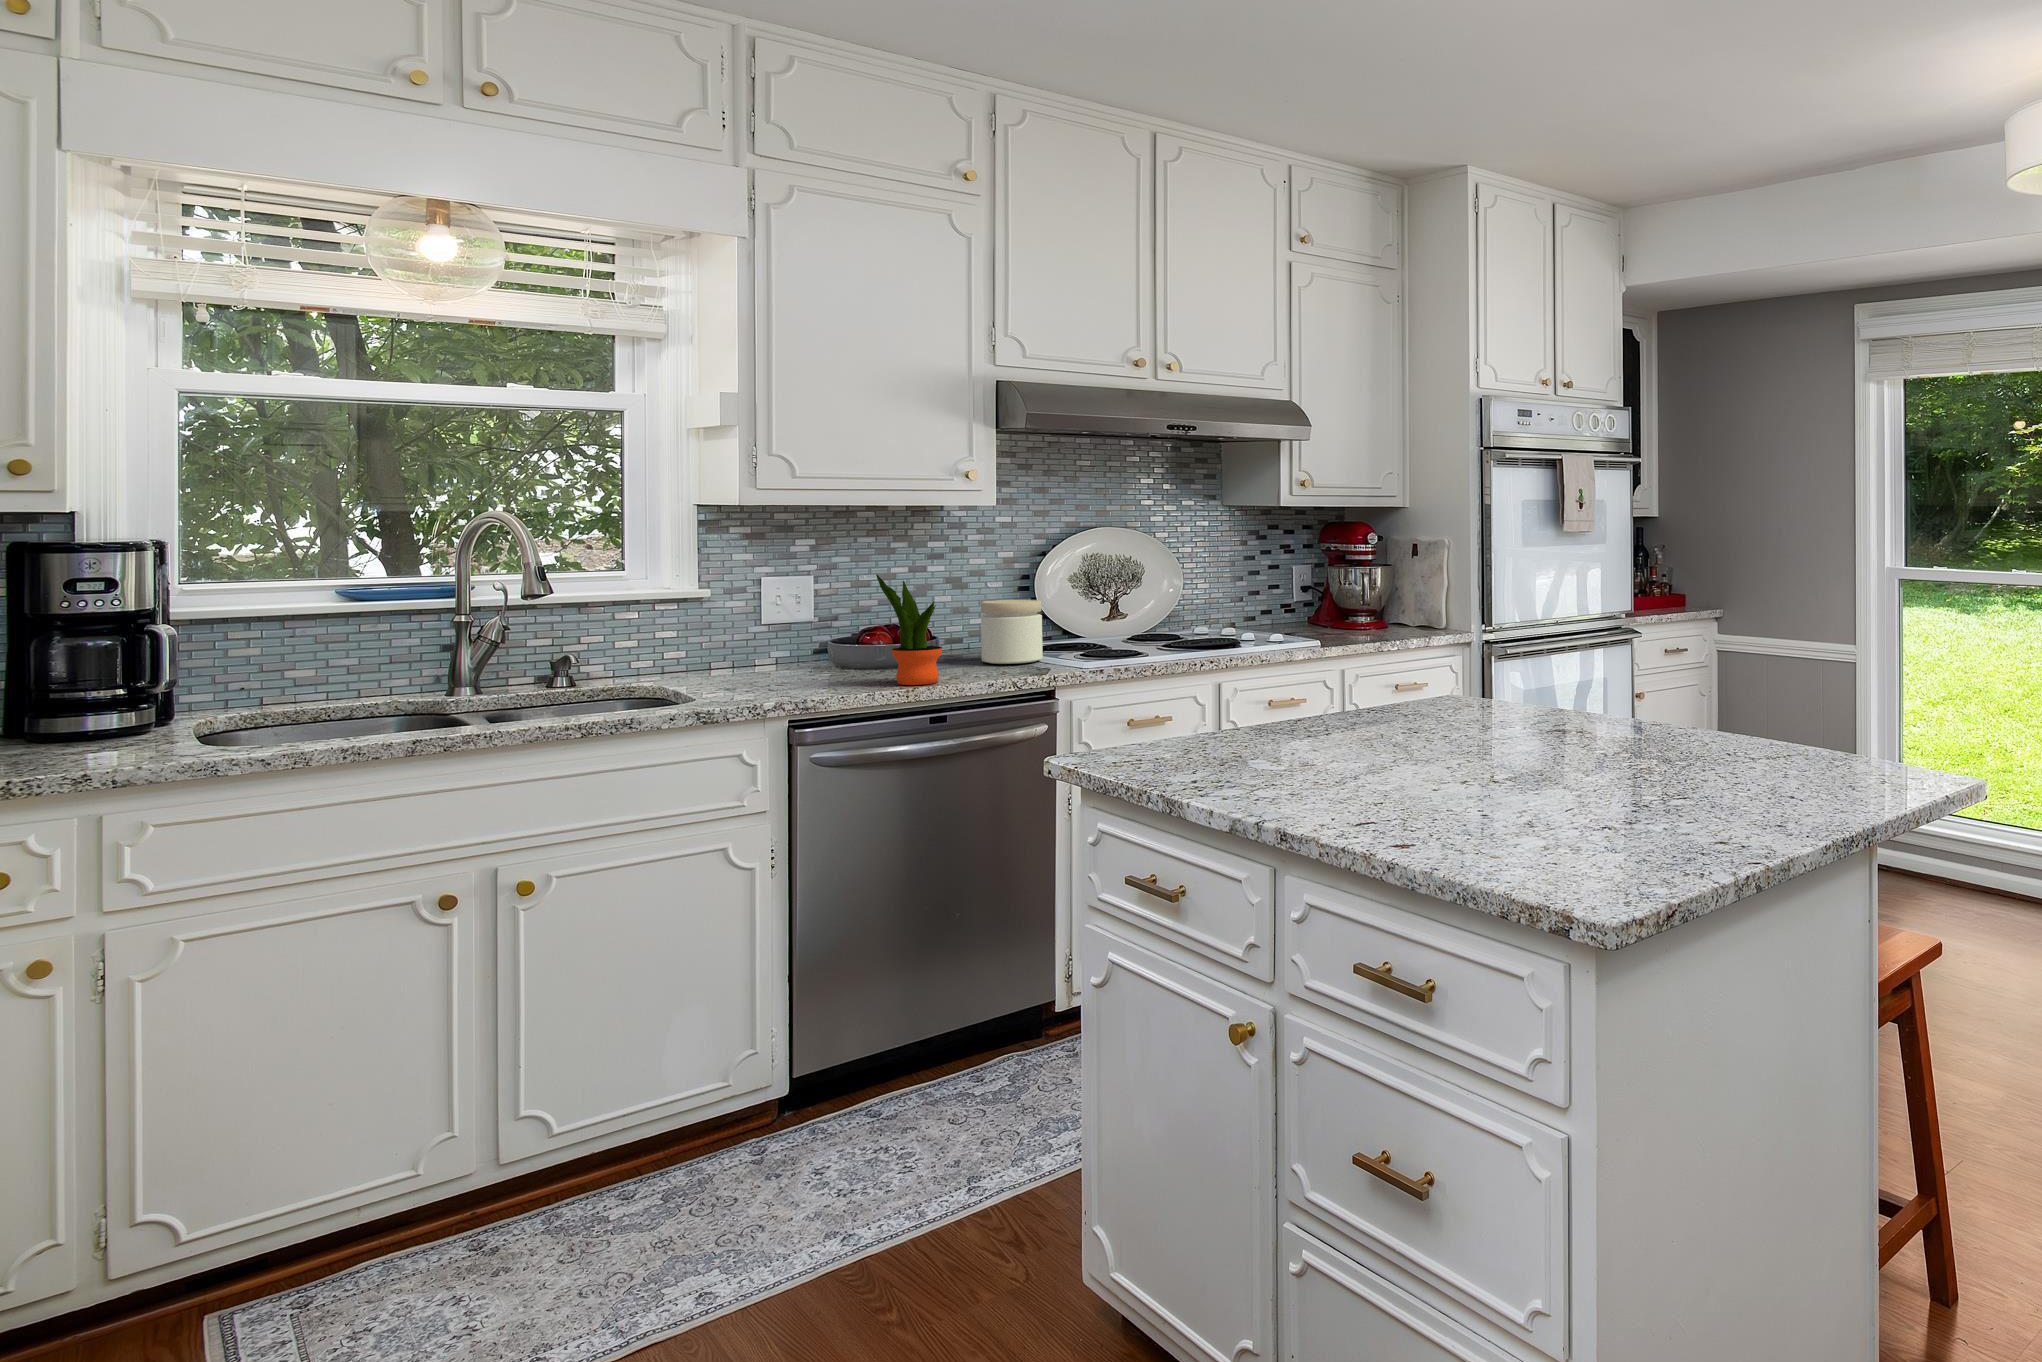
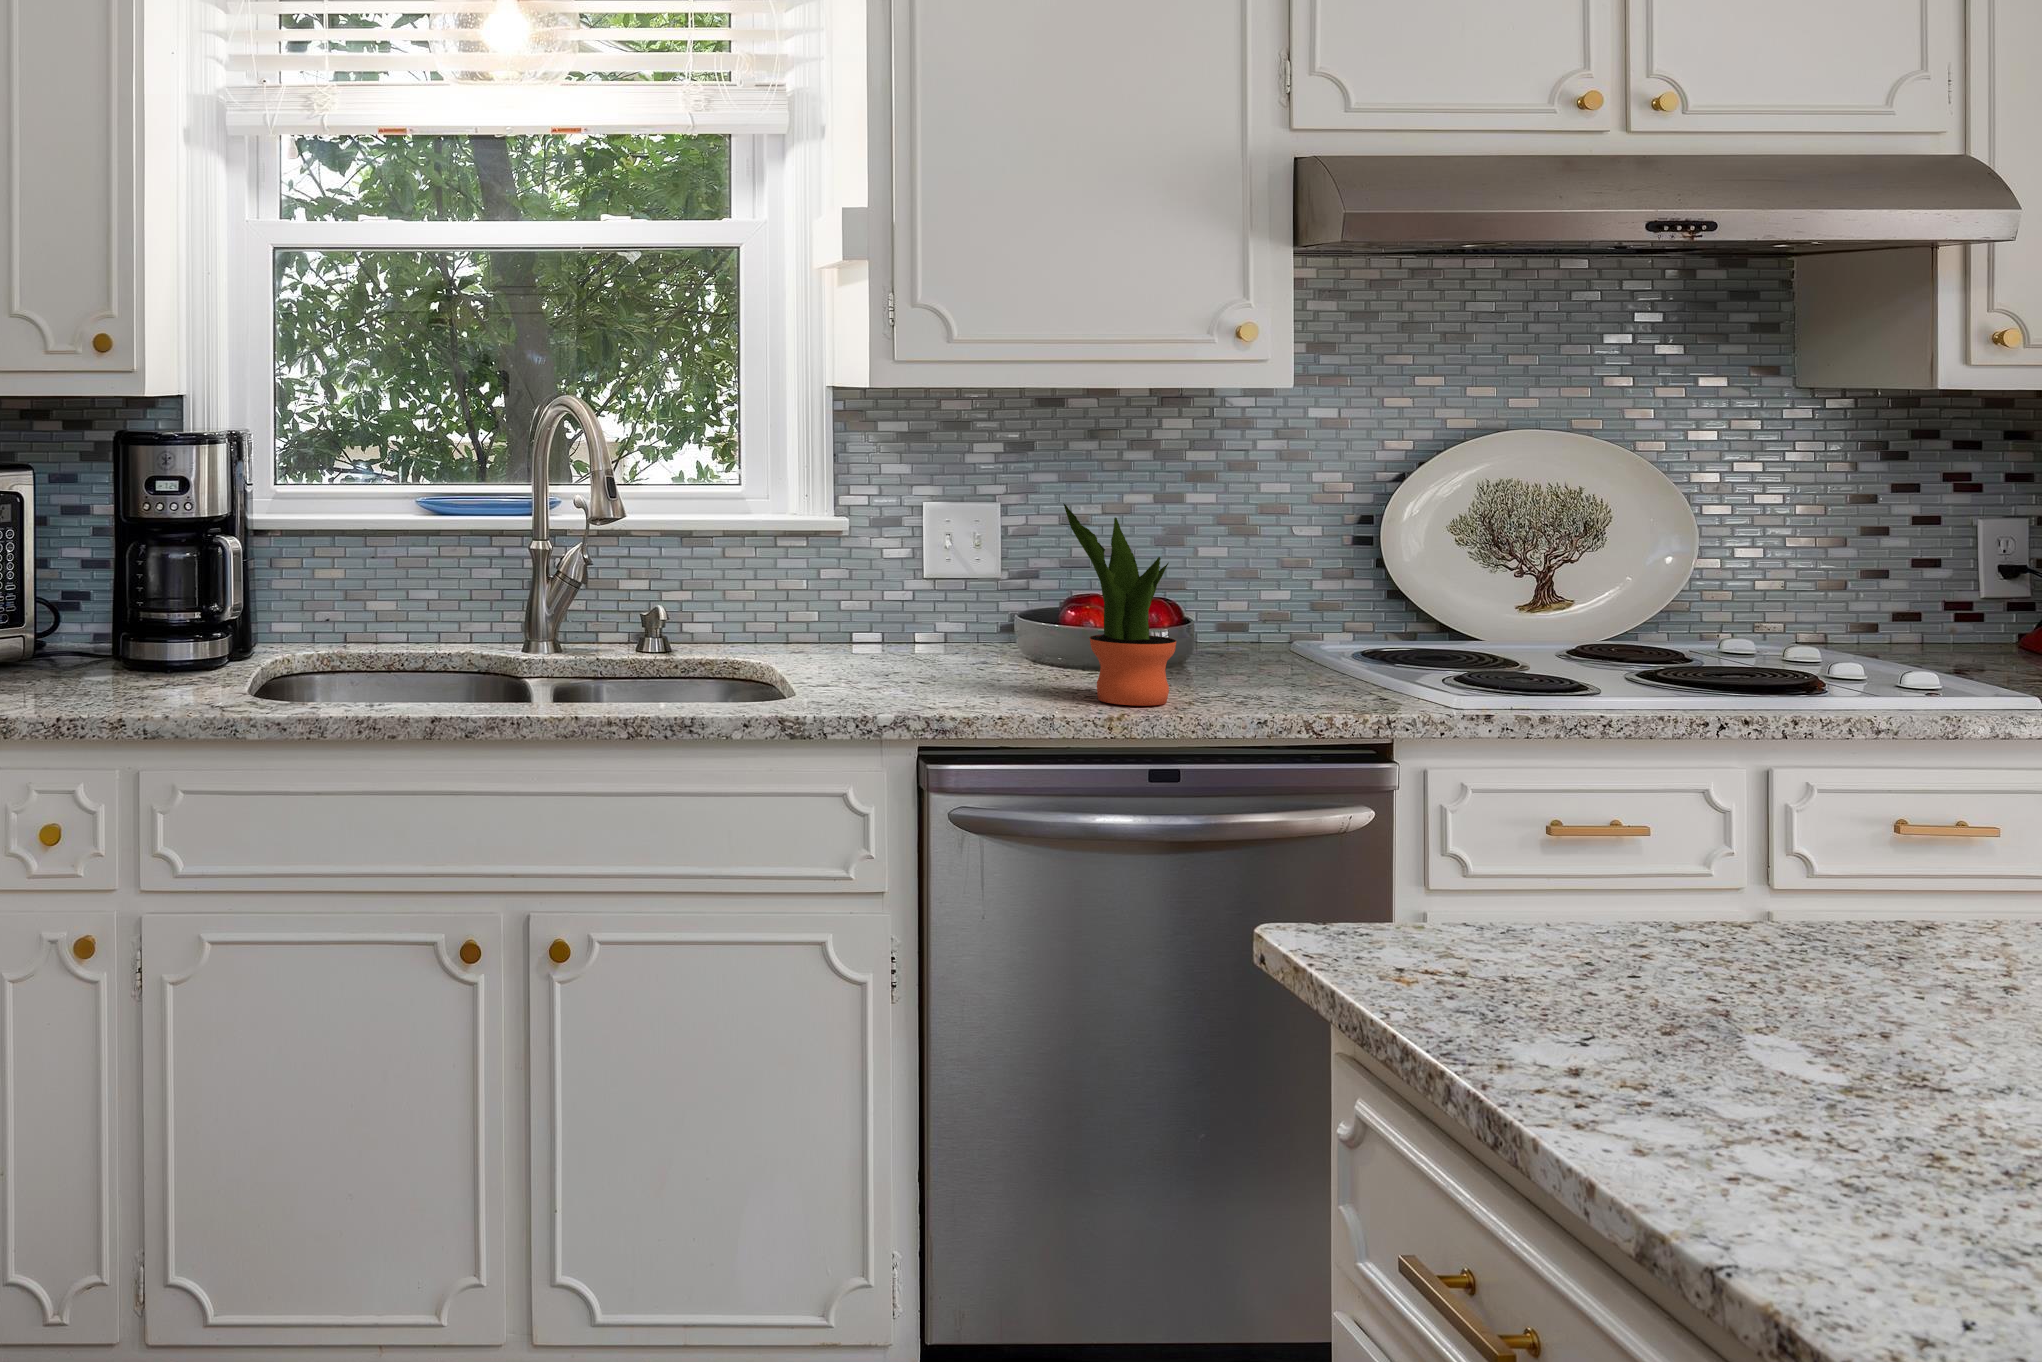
jar: present [981,600,1043,664] -> none [1263,560,1378,681]

